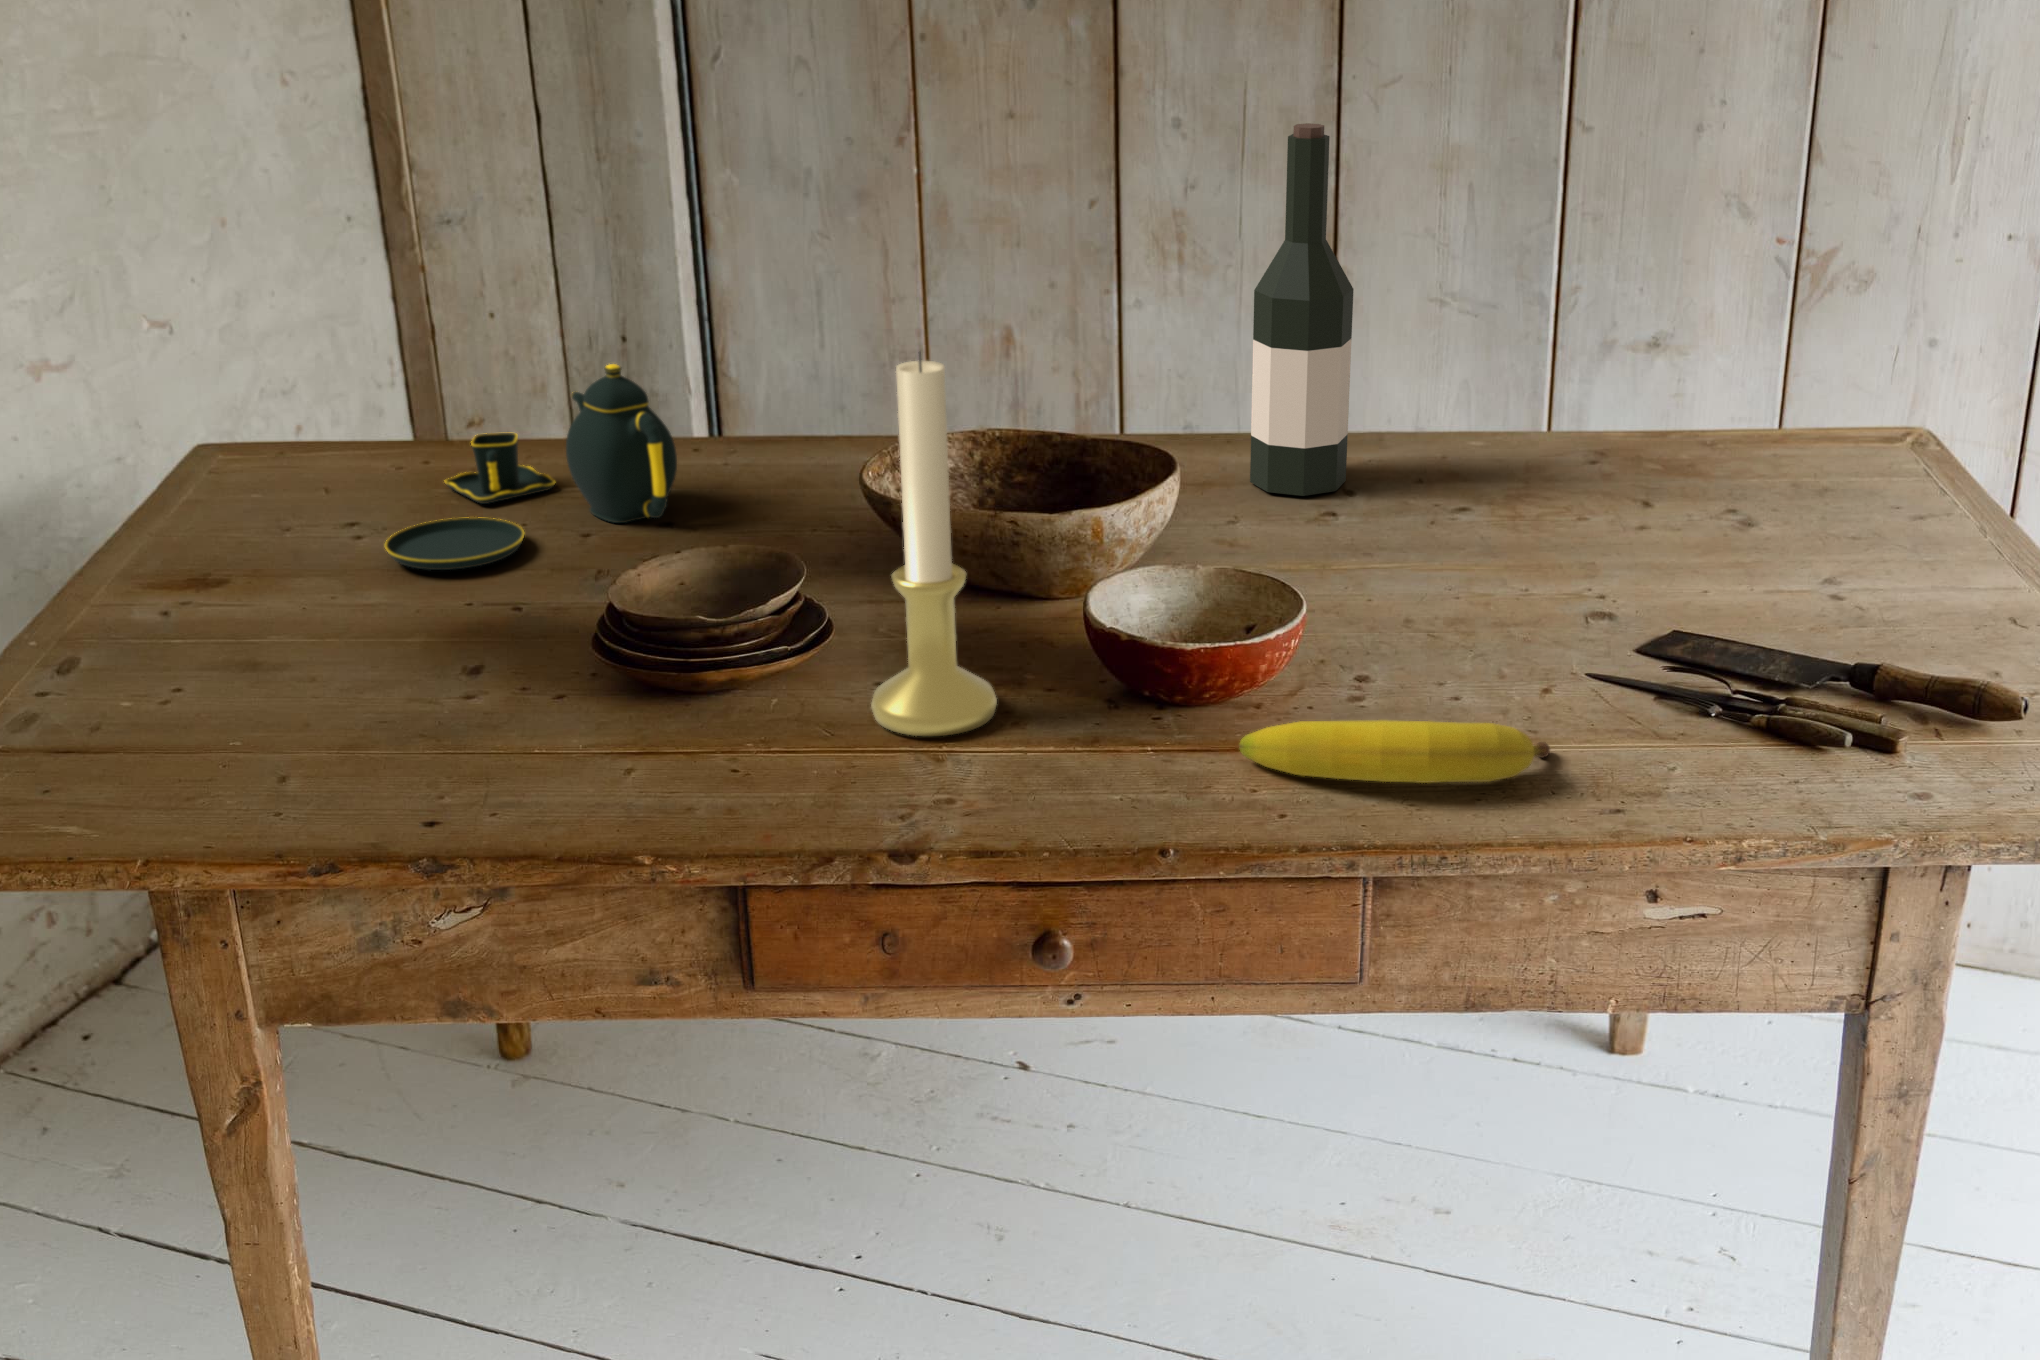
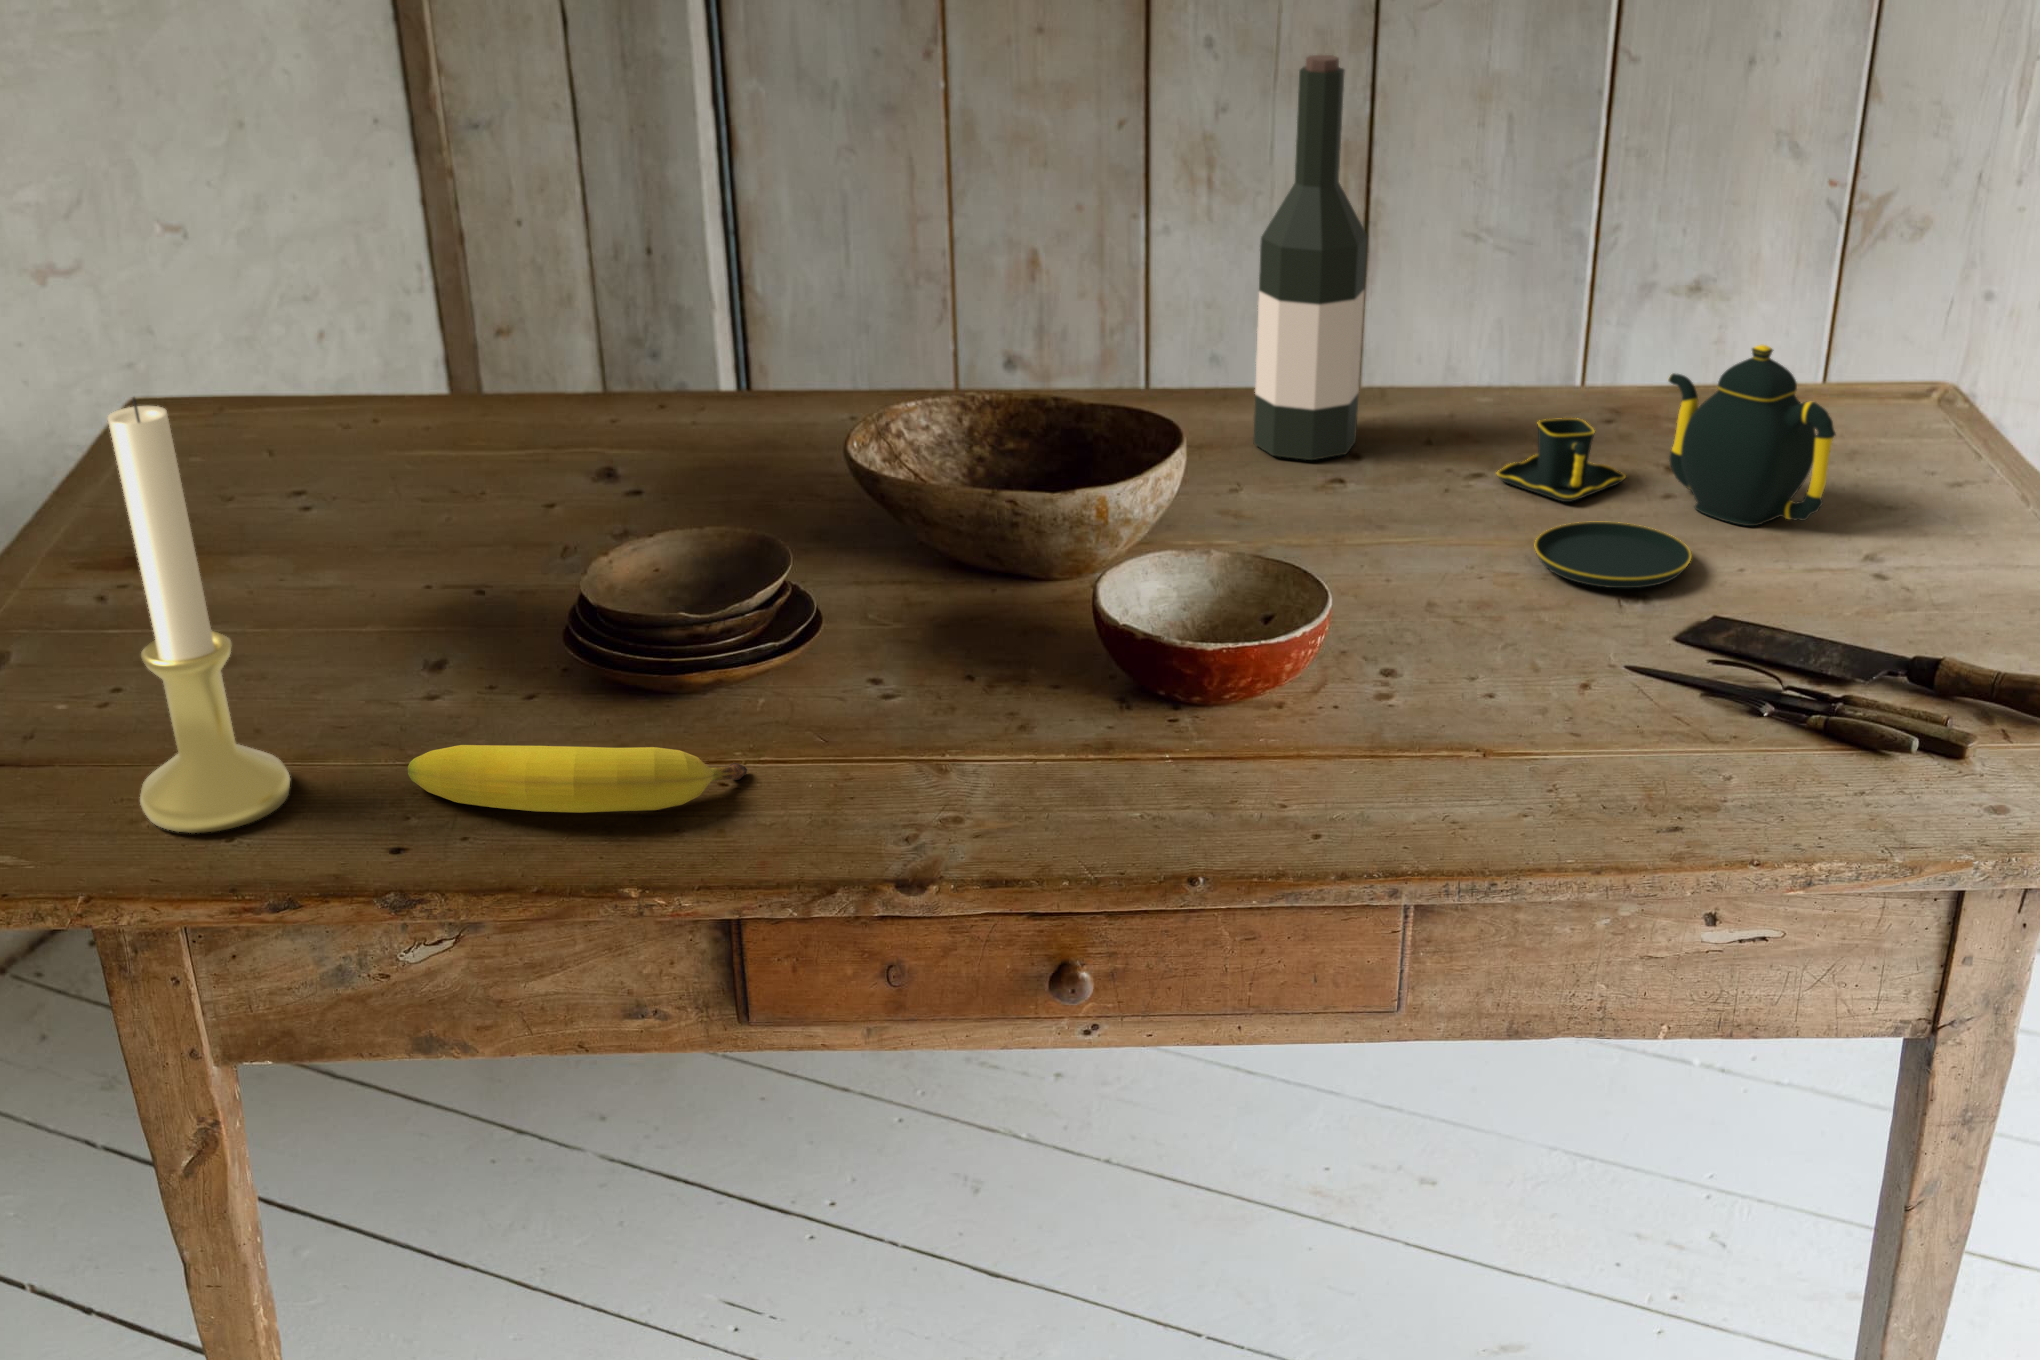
candle holder: present [871,352,997,736] -> present [108,398,291,833]
teapot: present [385,364,677,570] -> present [1497,345,1835,588]
fruit: present [1239,720,1550,783] -> present [408,745,747,813]

